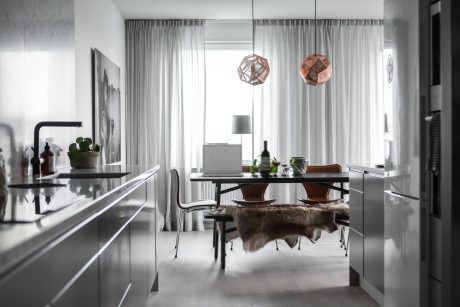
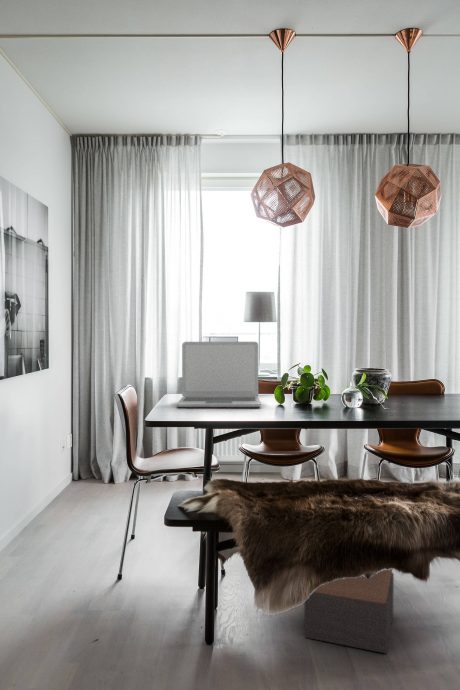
wine bottle: present [253,141,288,178] -> none [279,335,357,416]
footstool: none [264,241,305,273] -> present [304,569,394,653]

